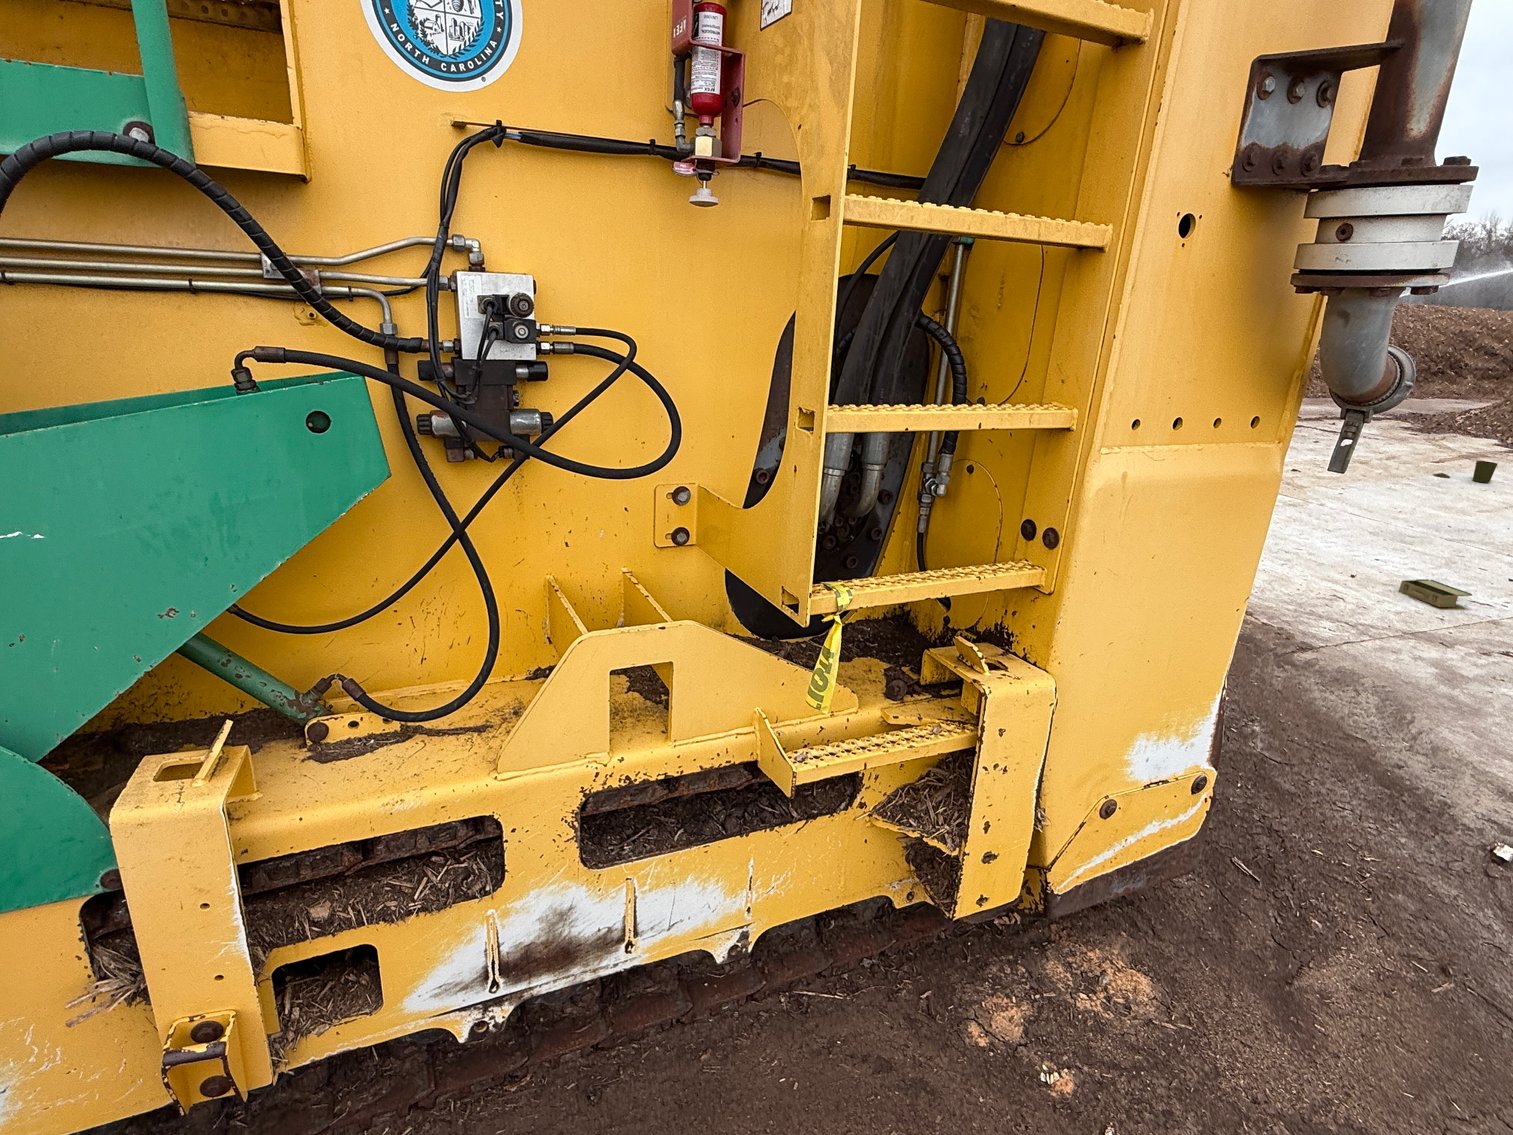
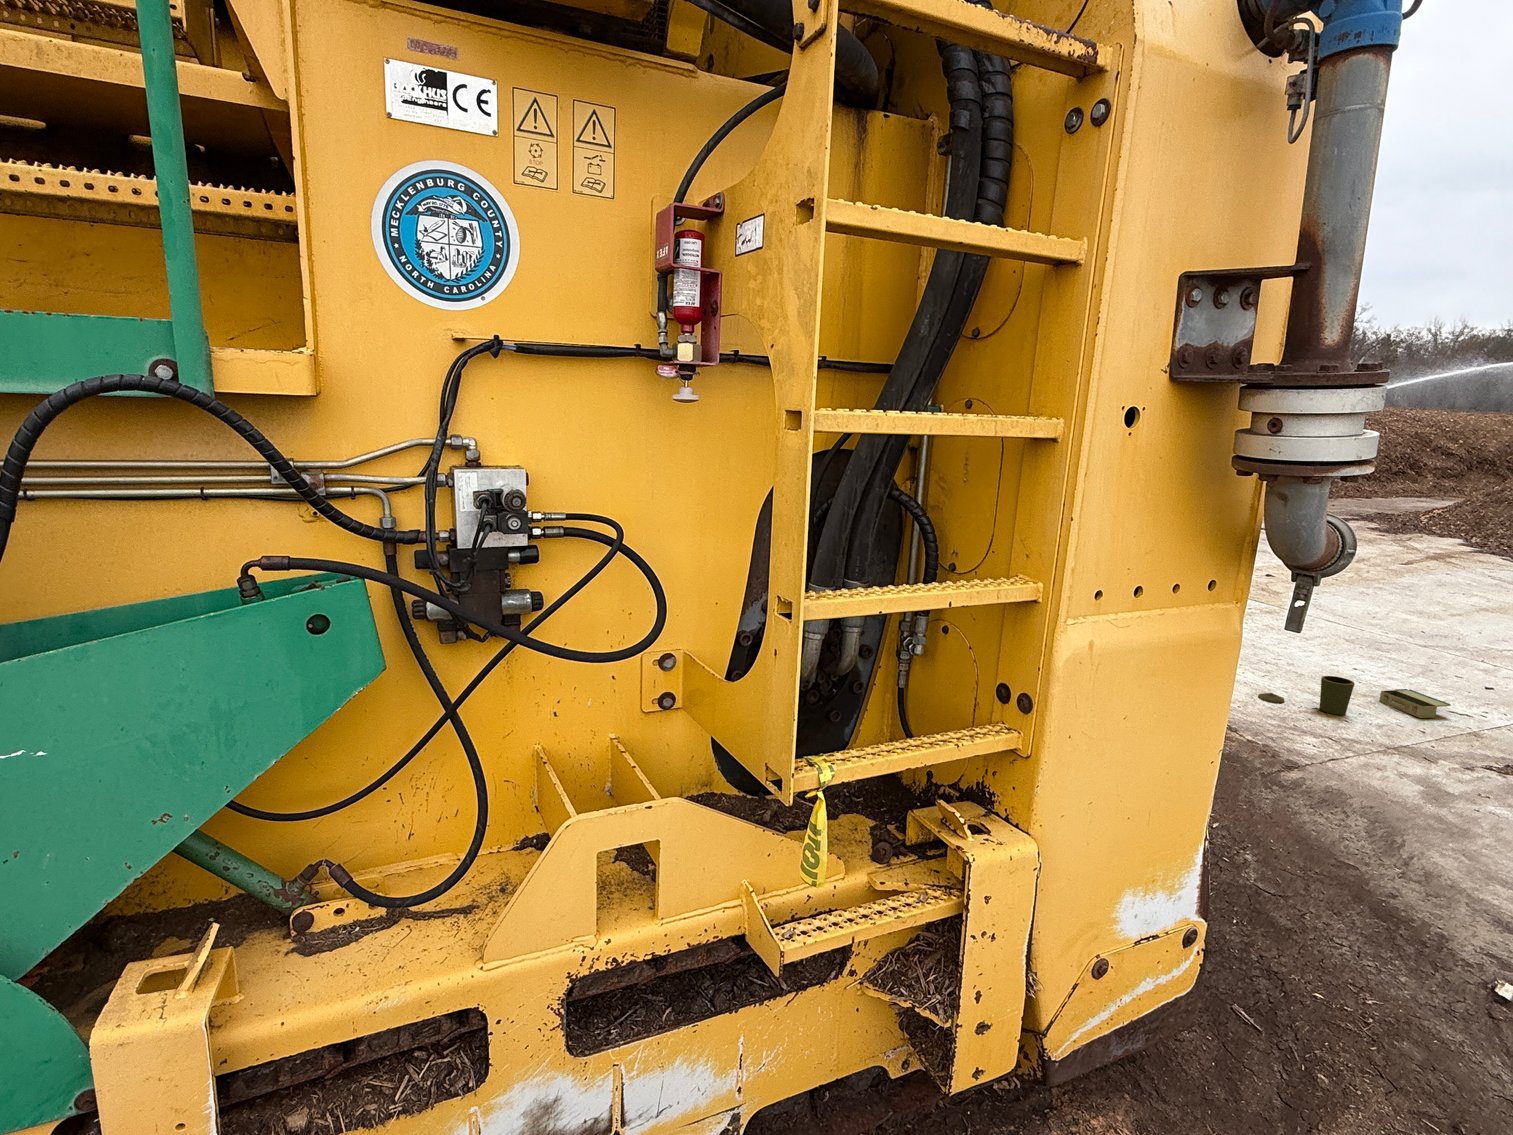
trash can: present [1433,461,1498,483] -> present [1258,676,1354,715]

